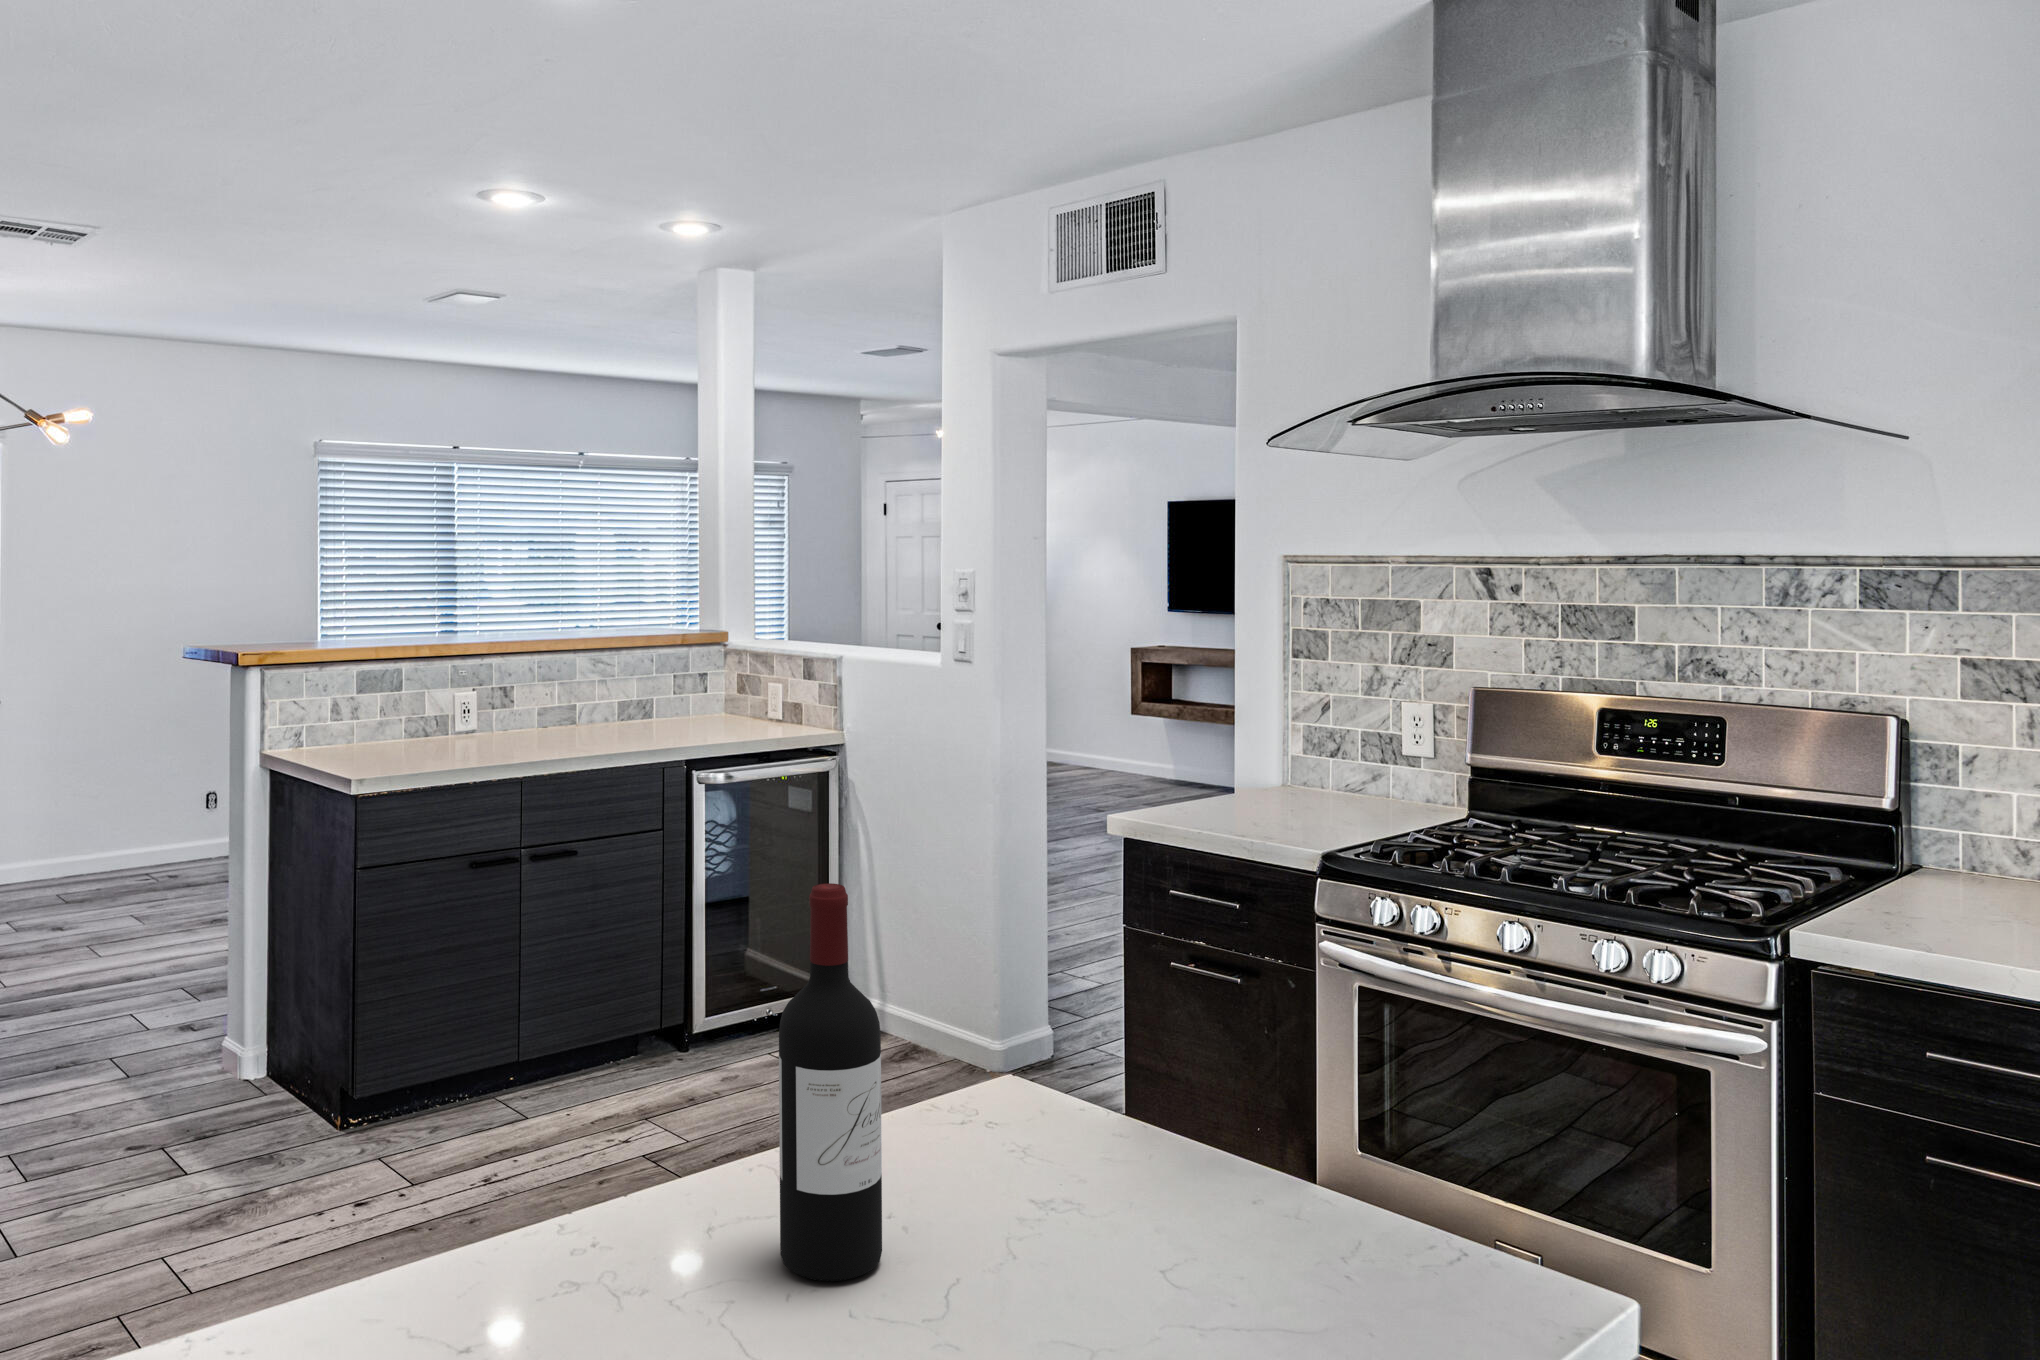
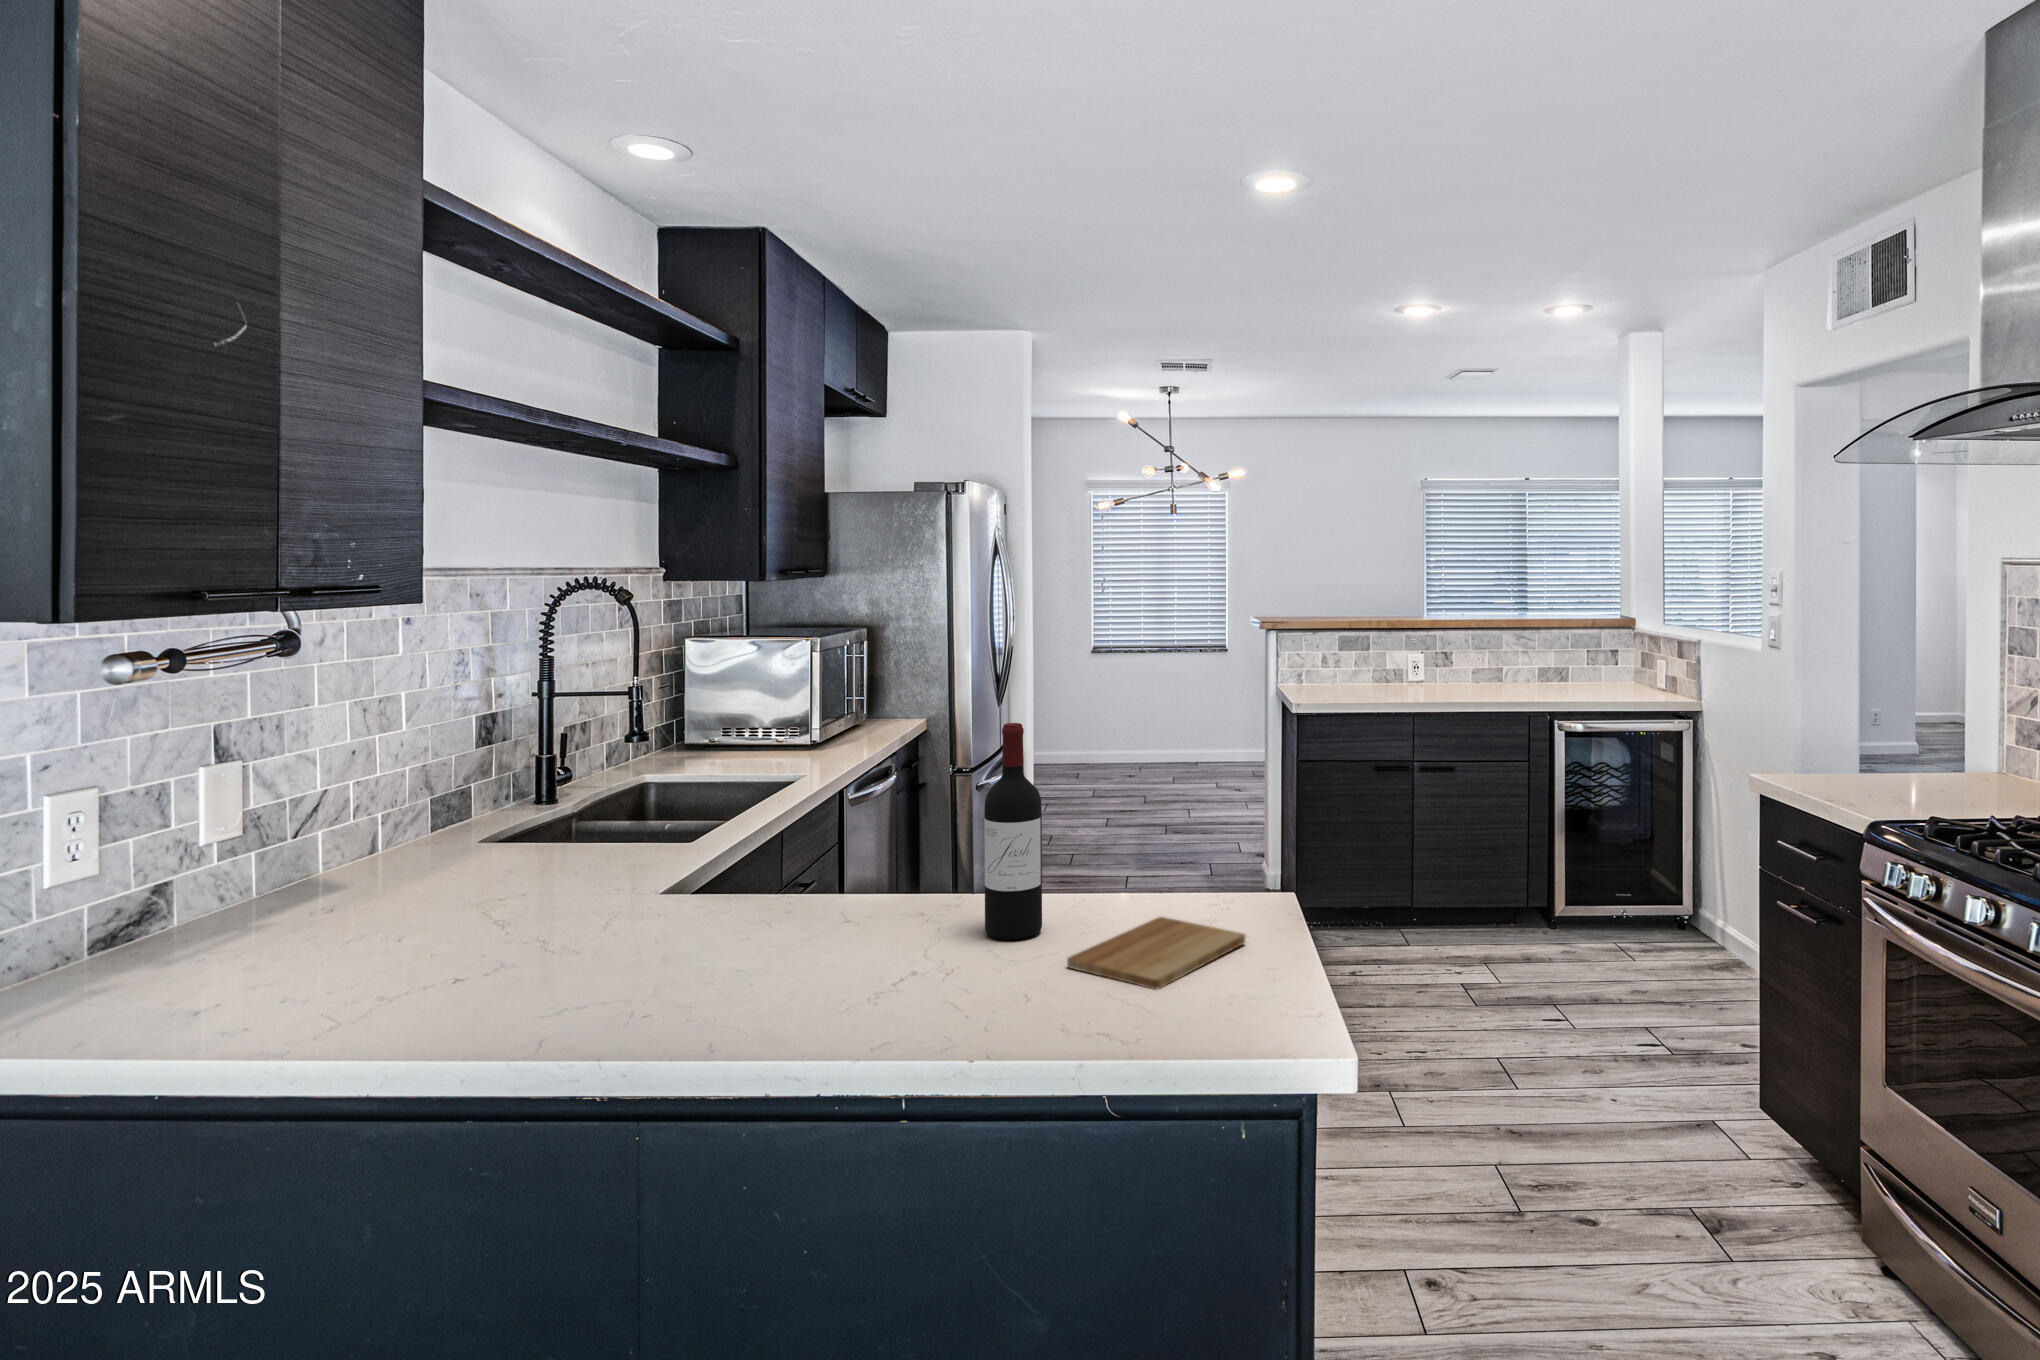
cutting board: none [999,1159,1239,1295] -> present [1067,917,1246,989]

